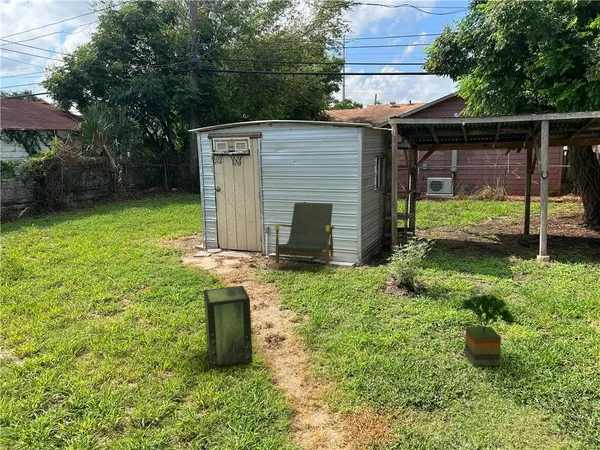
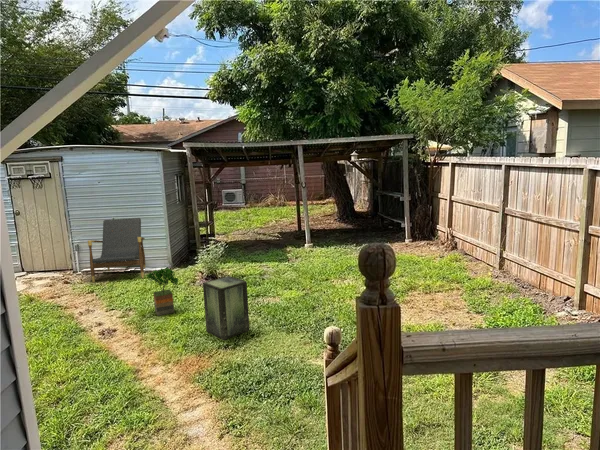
storage box: present [204,286,253,369] -> present [203,276,250,340]
potted tree: present [462,294,515,366] -> present [147,268,178,316]

